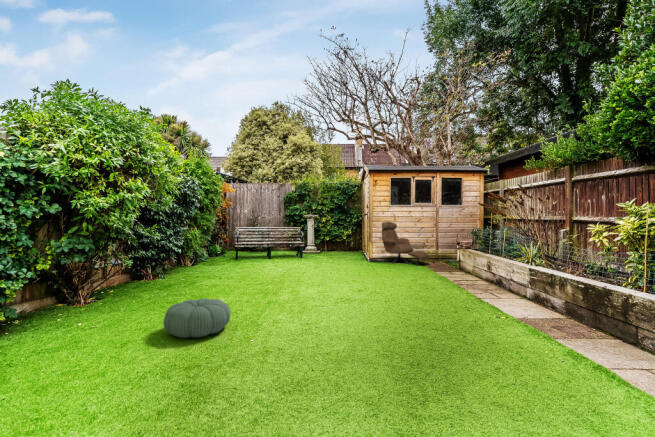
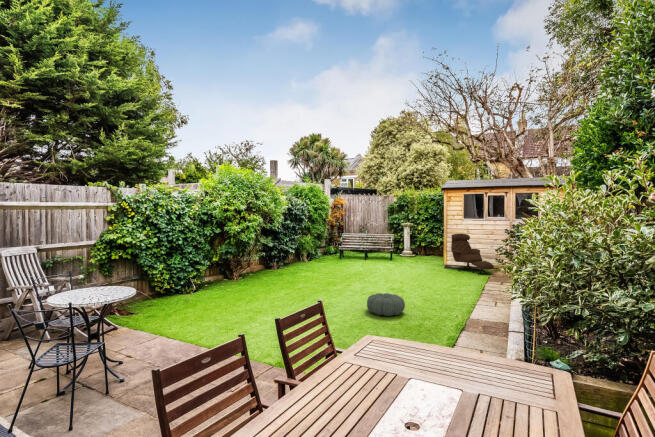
pouf: present [164,298,230,338] -> present [367,293,405,316]

